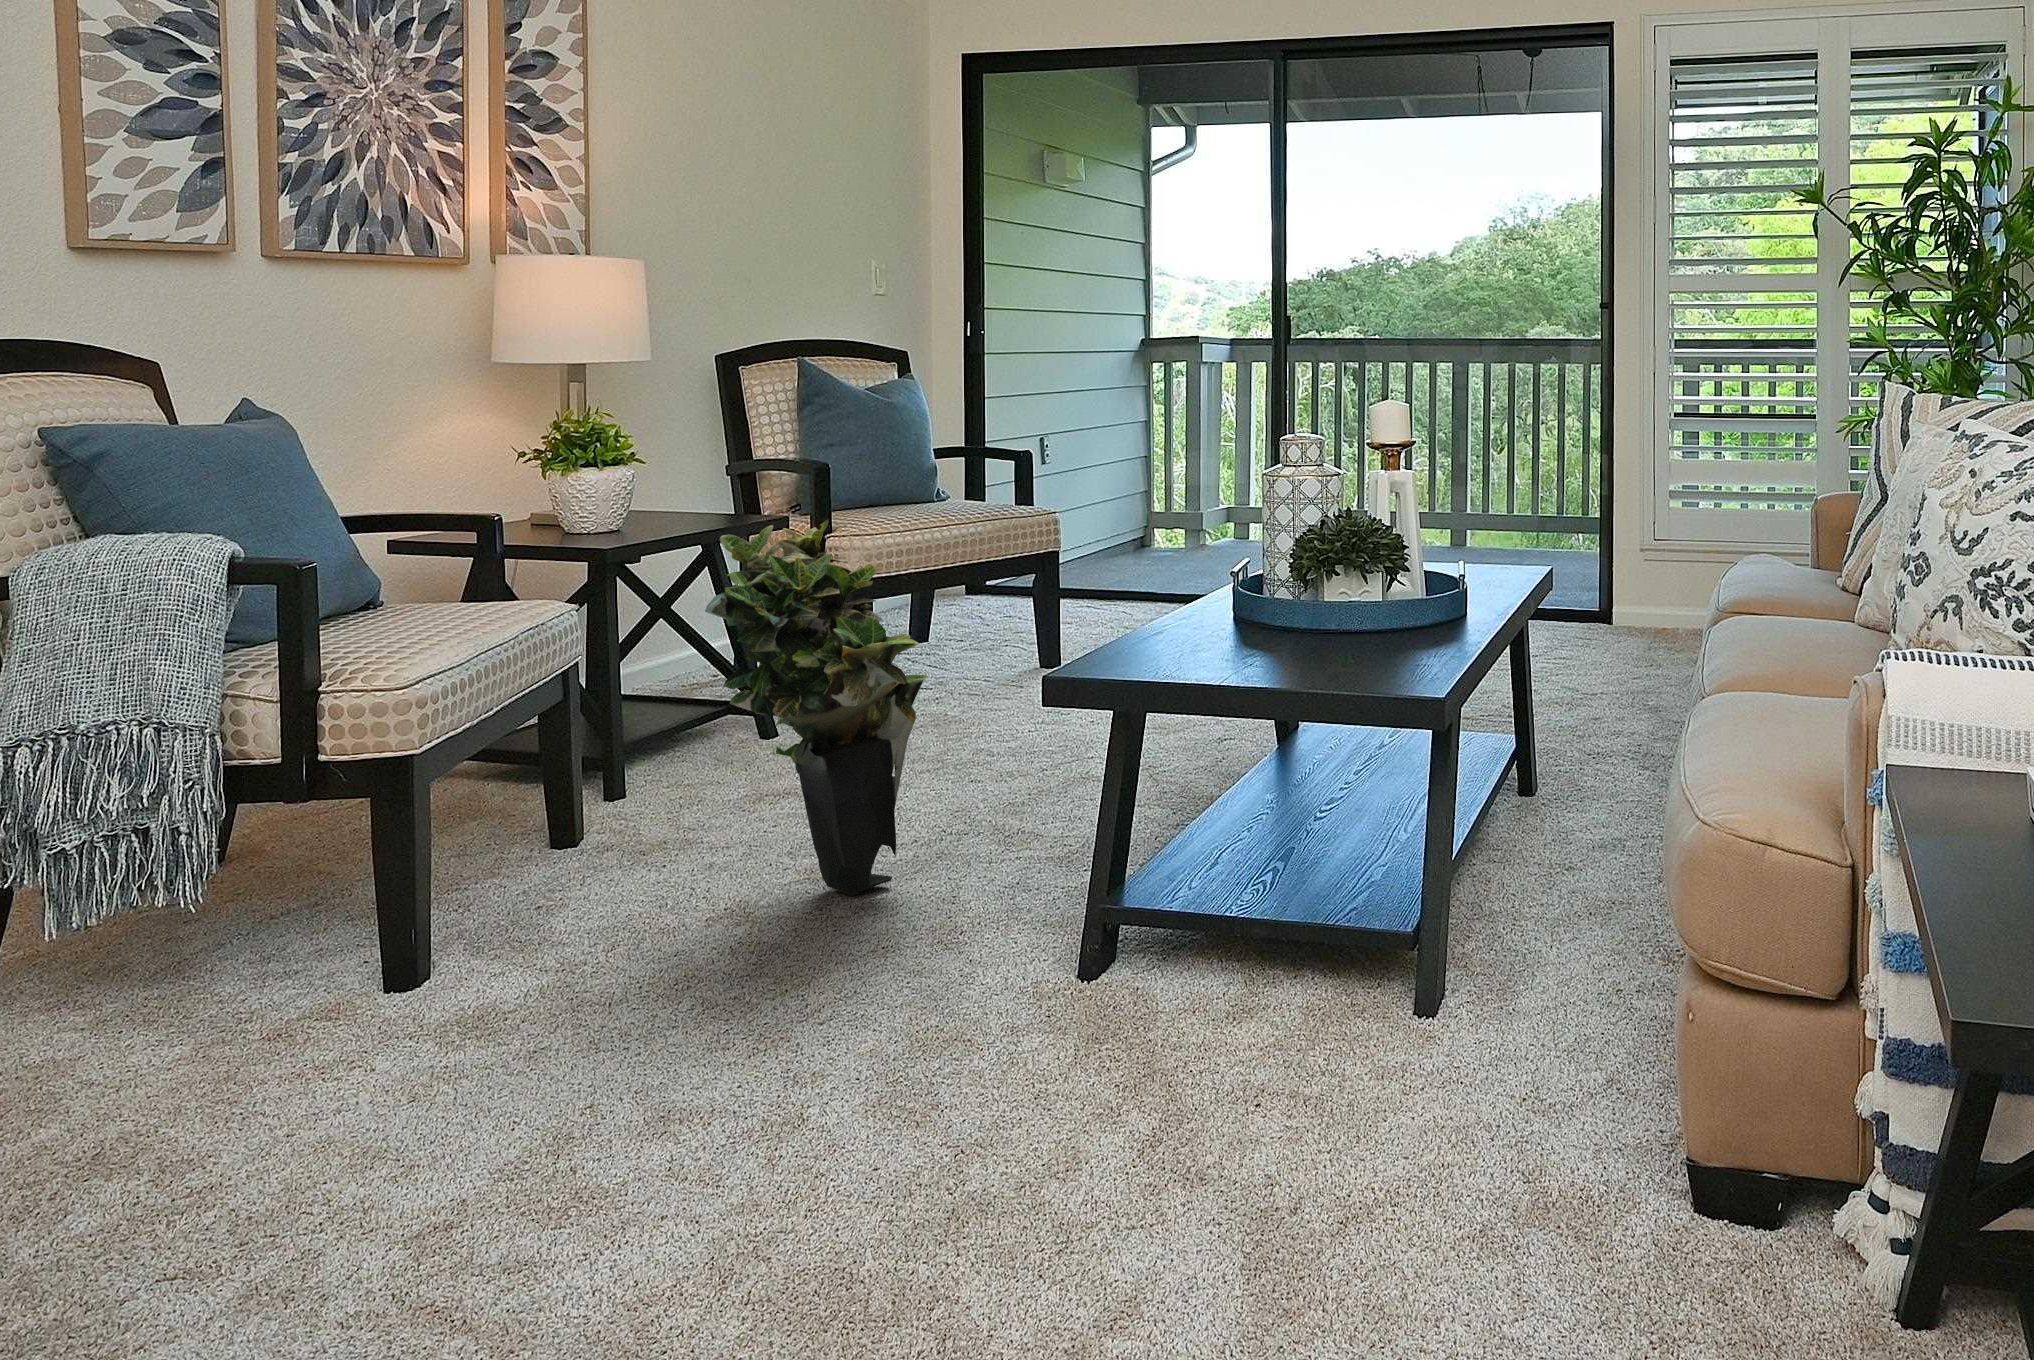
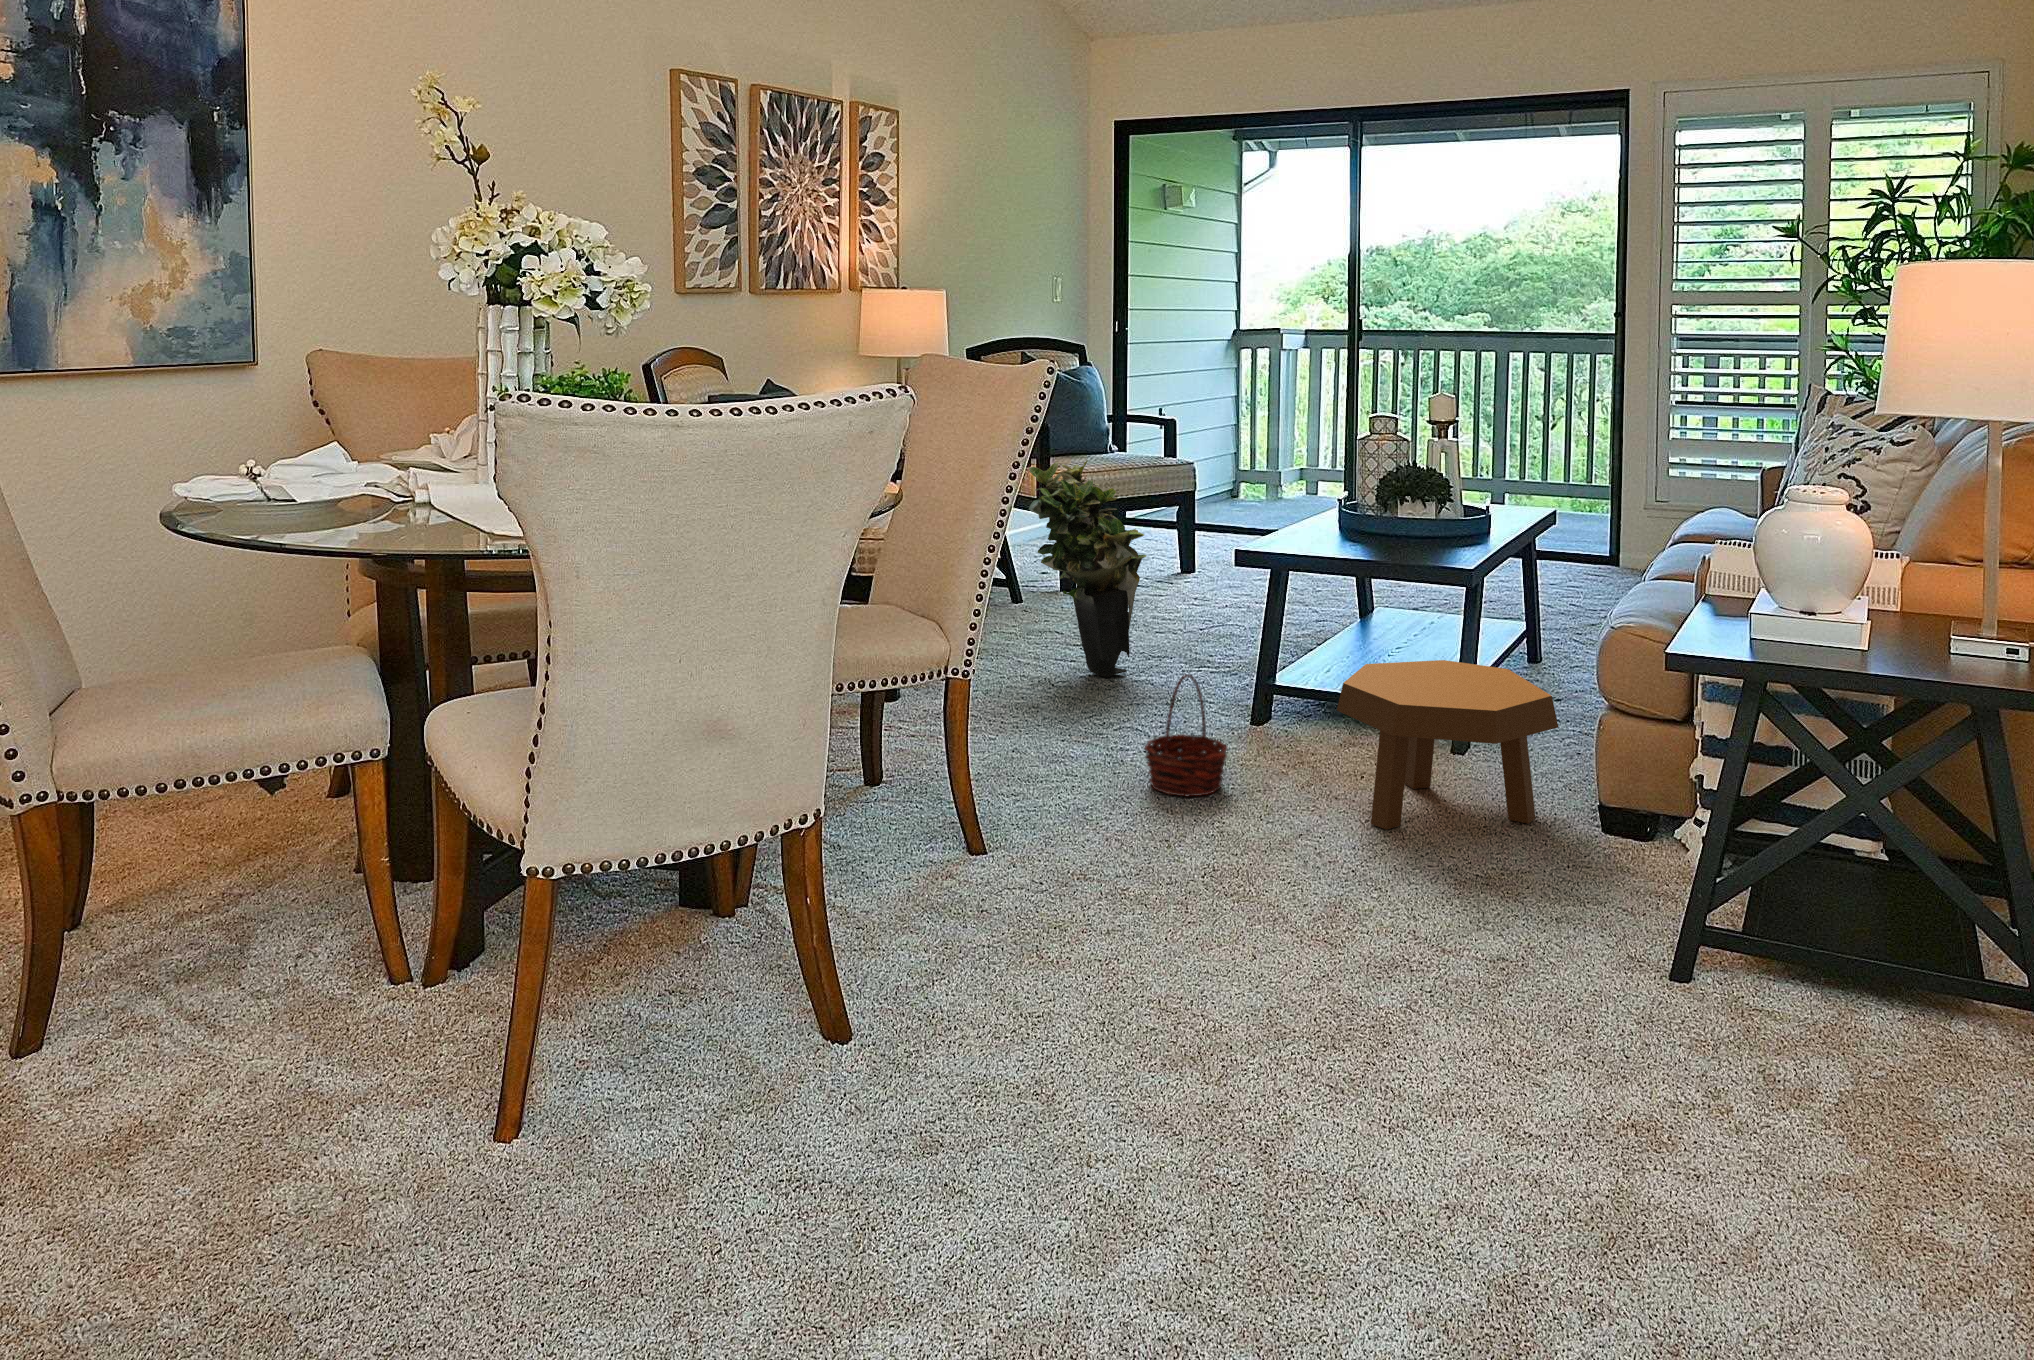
footstool: none [1213,872,1647,1292] -> present [1337,660,1558,830]
basket: none [815,961,1001,1235] -> present [1144,674,1228,797]

